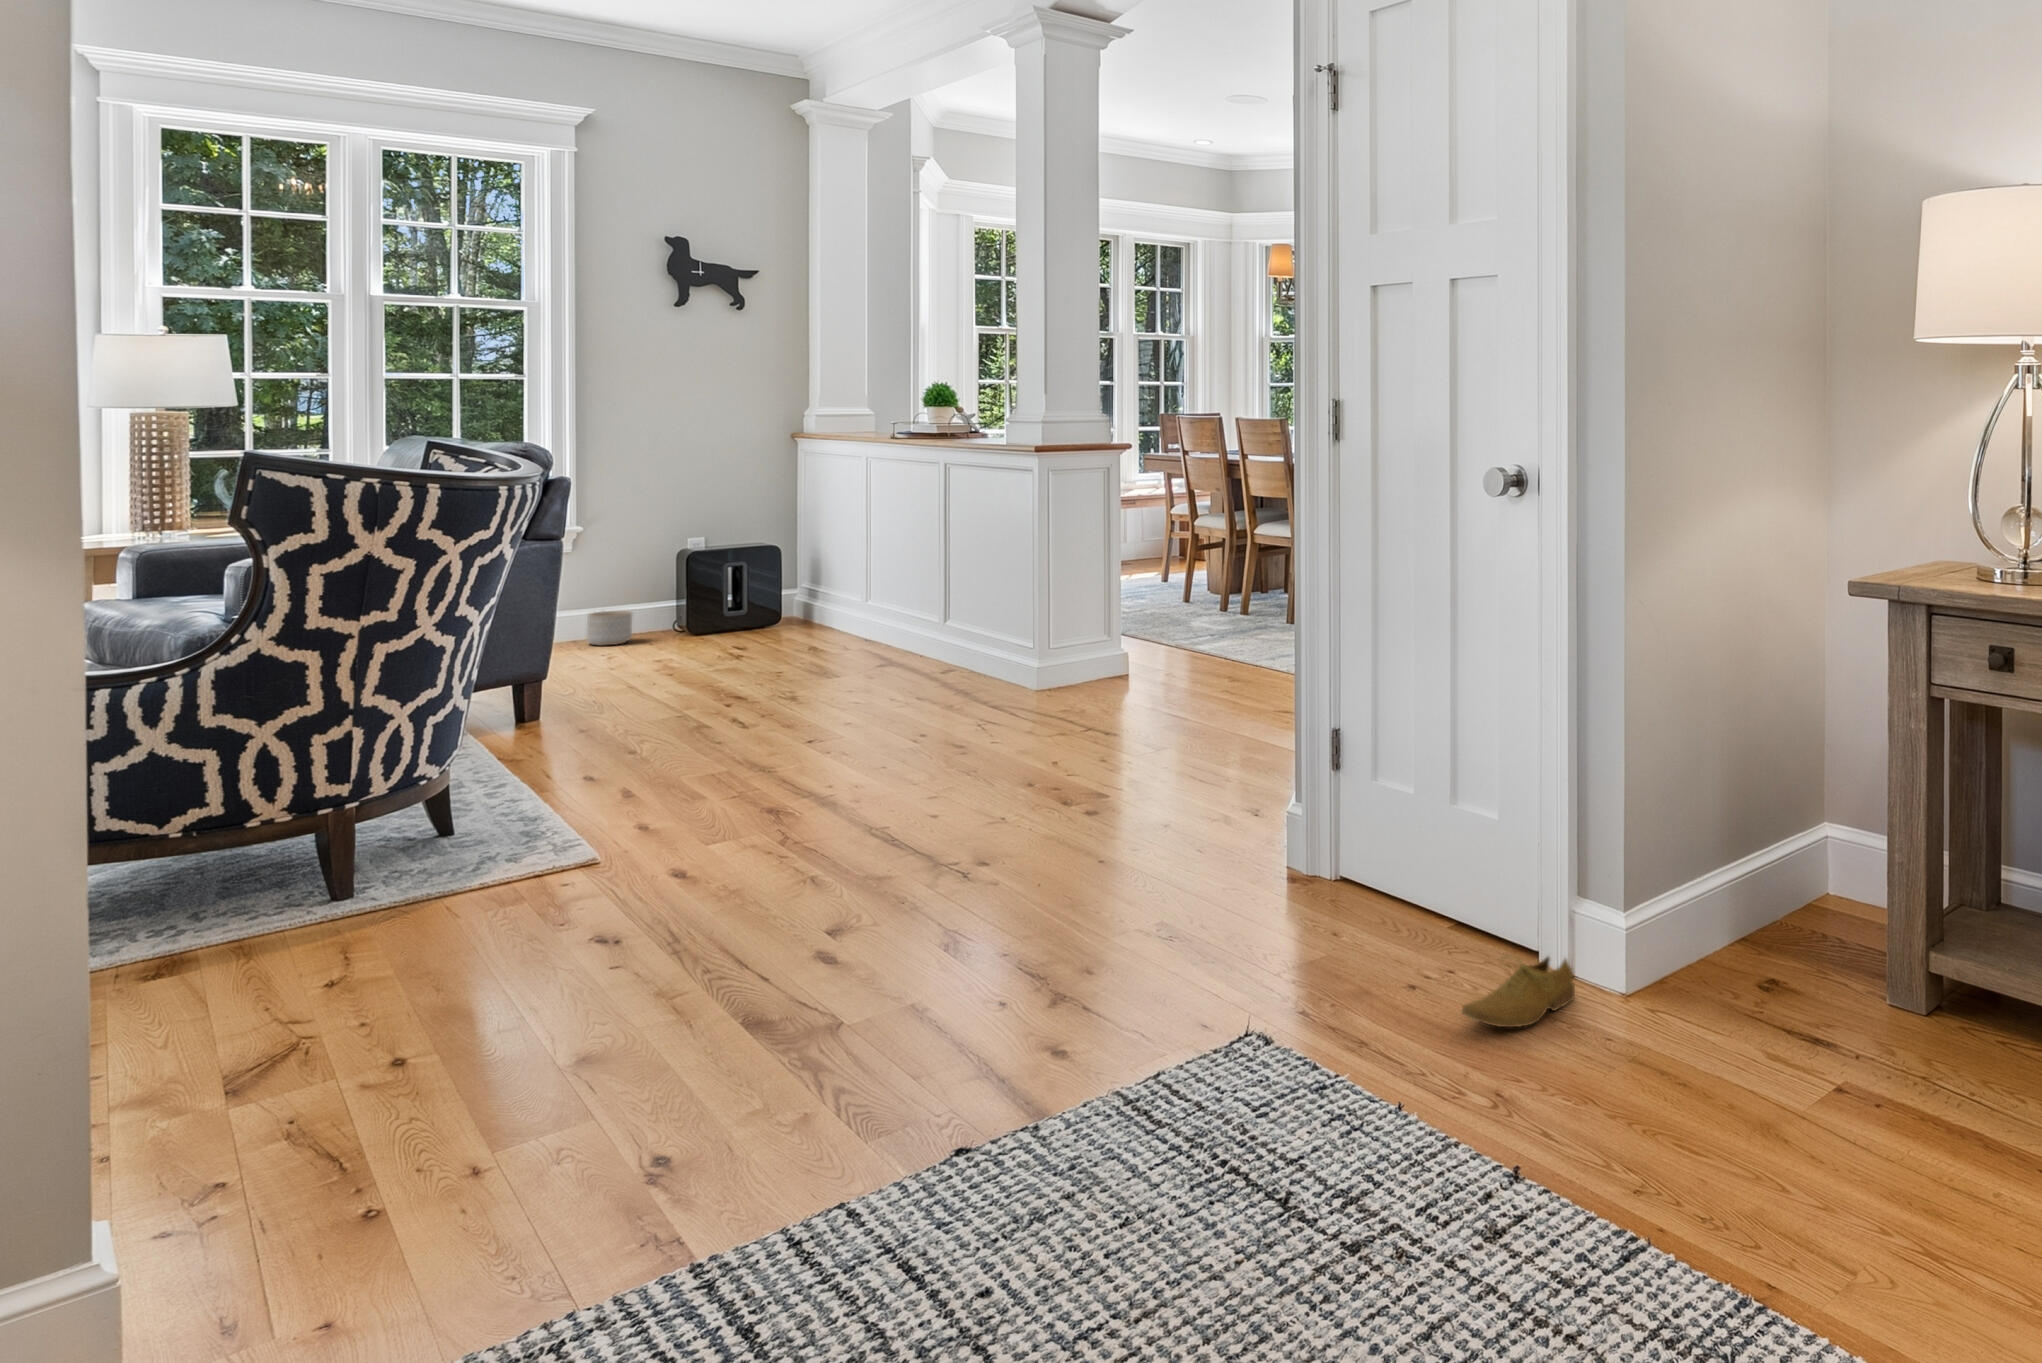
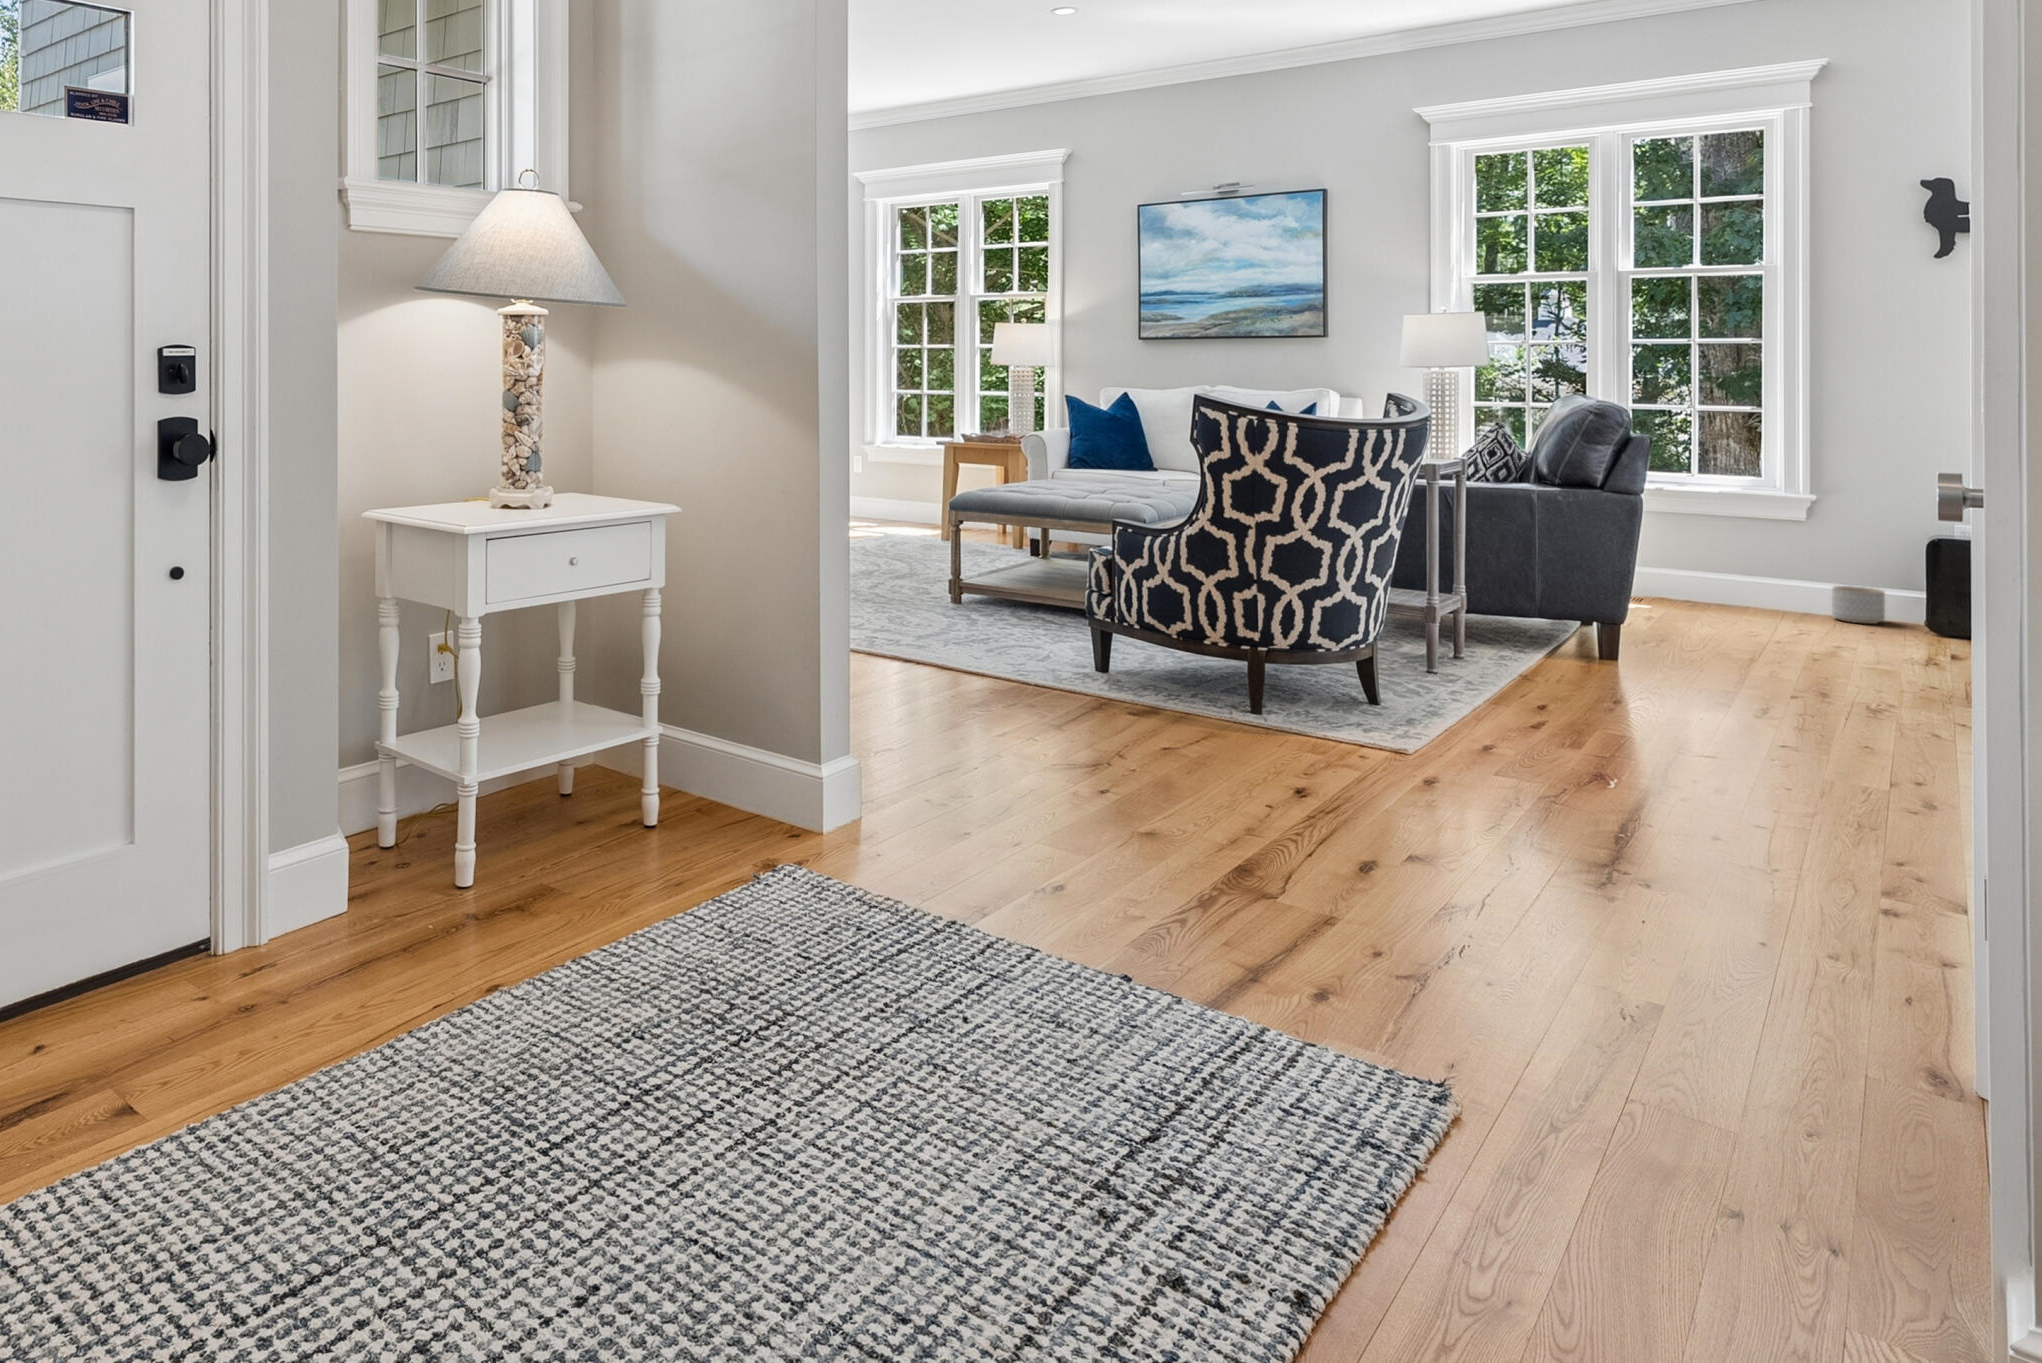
shoe: present [1462,957,1575,1027] -> none [1645,1160,1932,1320]

